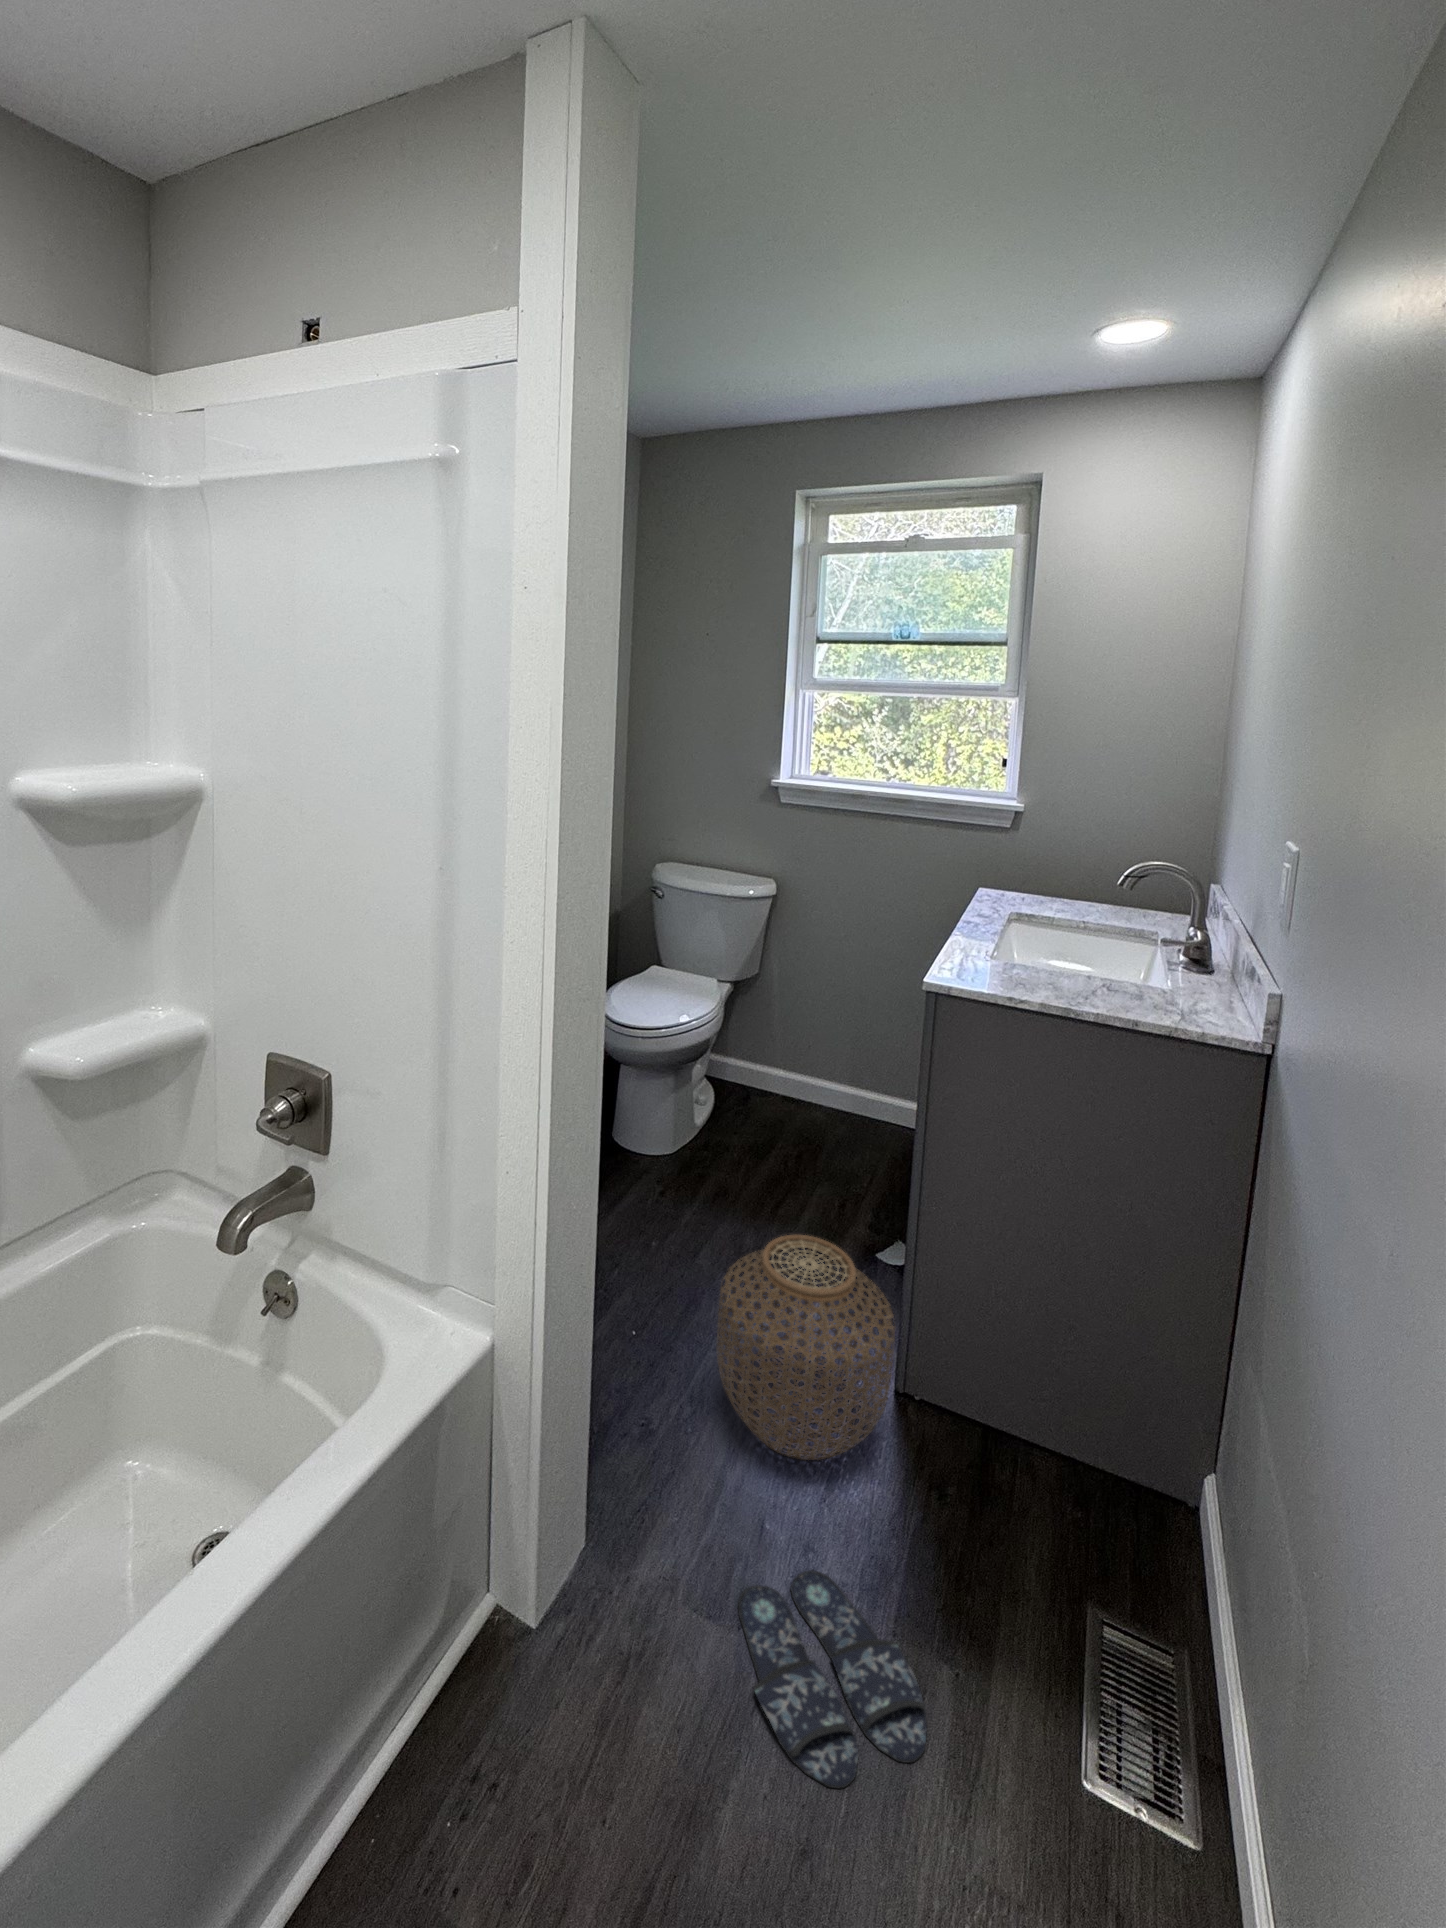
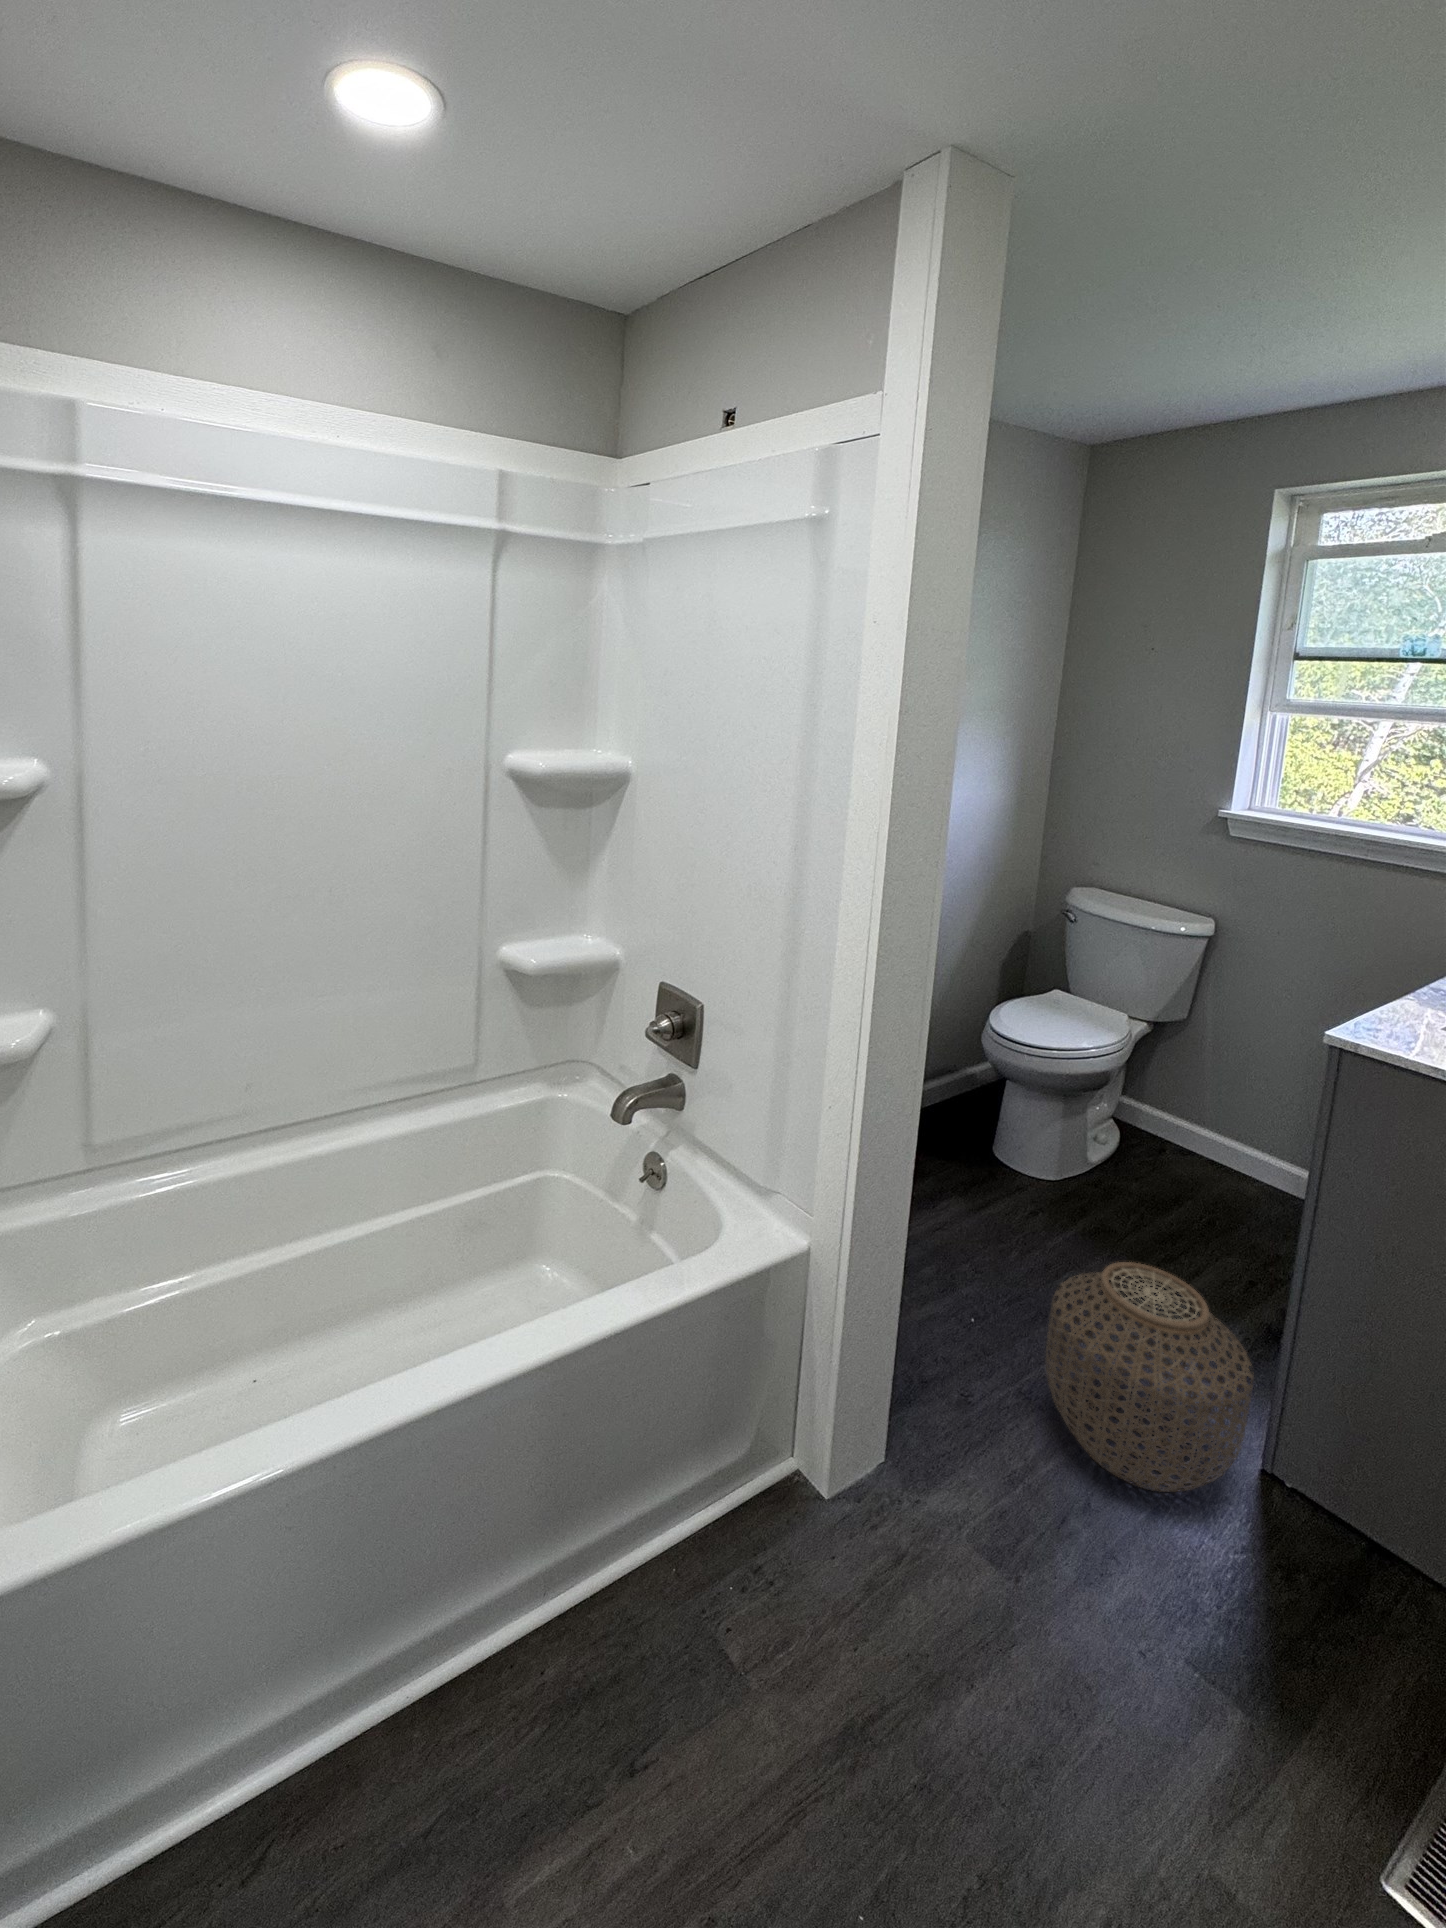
slippers: present [738,1570,927,1788] -> none [1018,1553,1201,1760]

